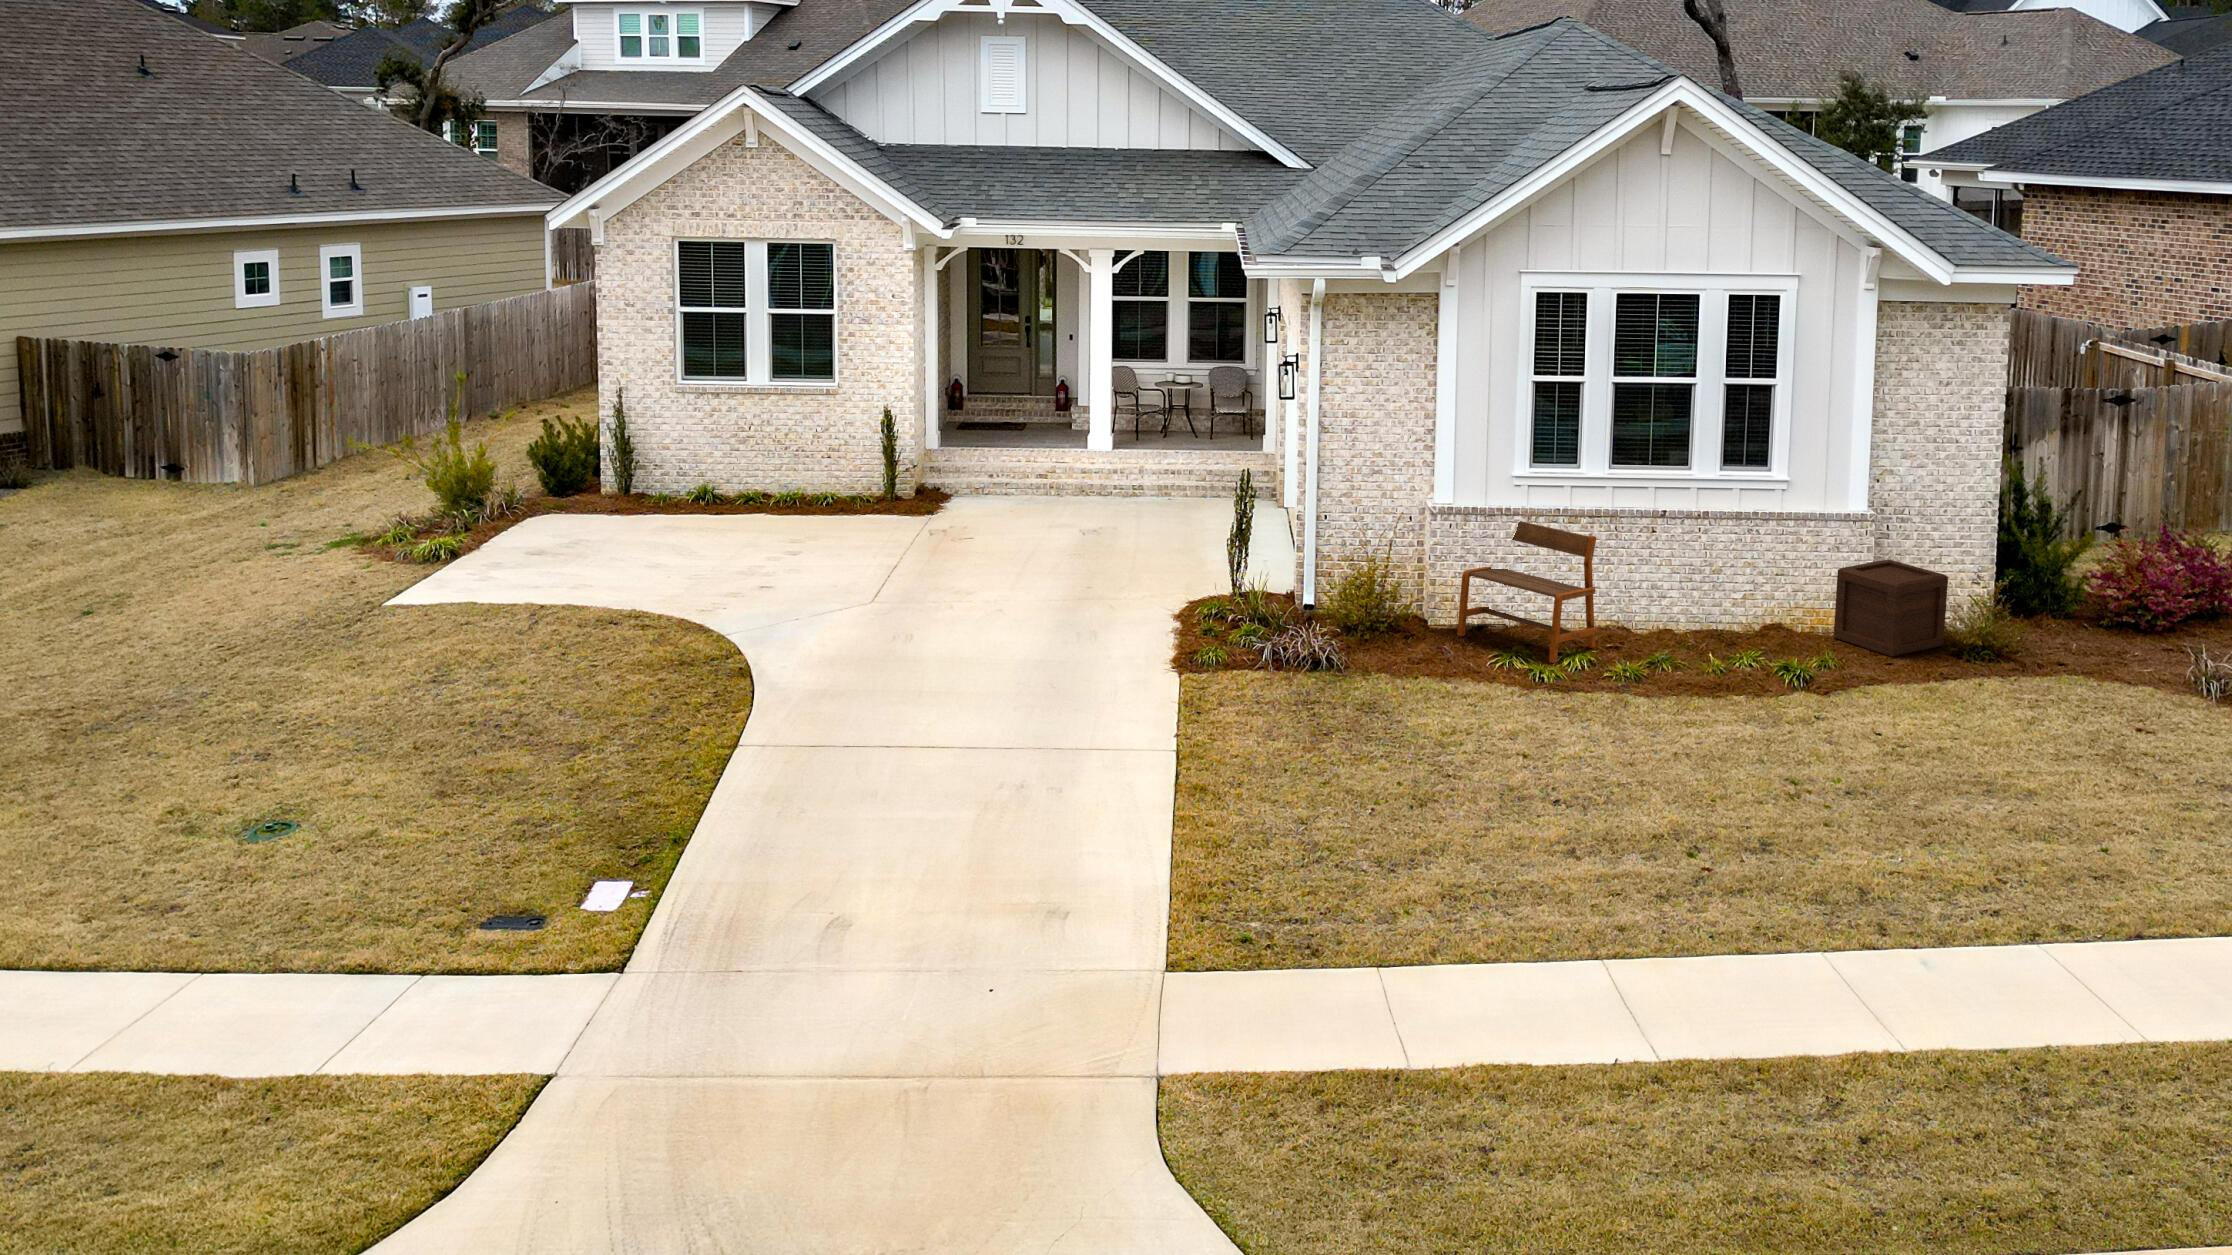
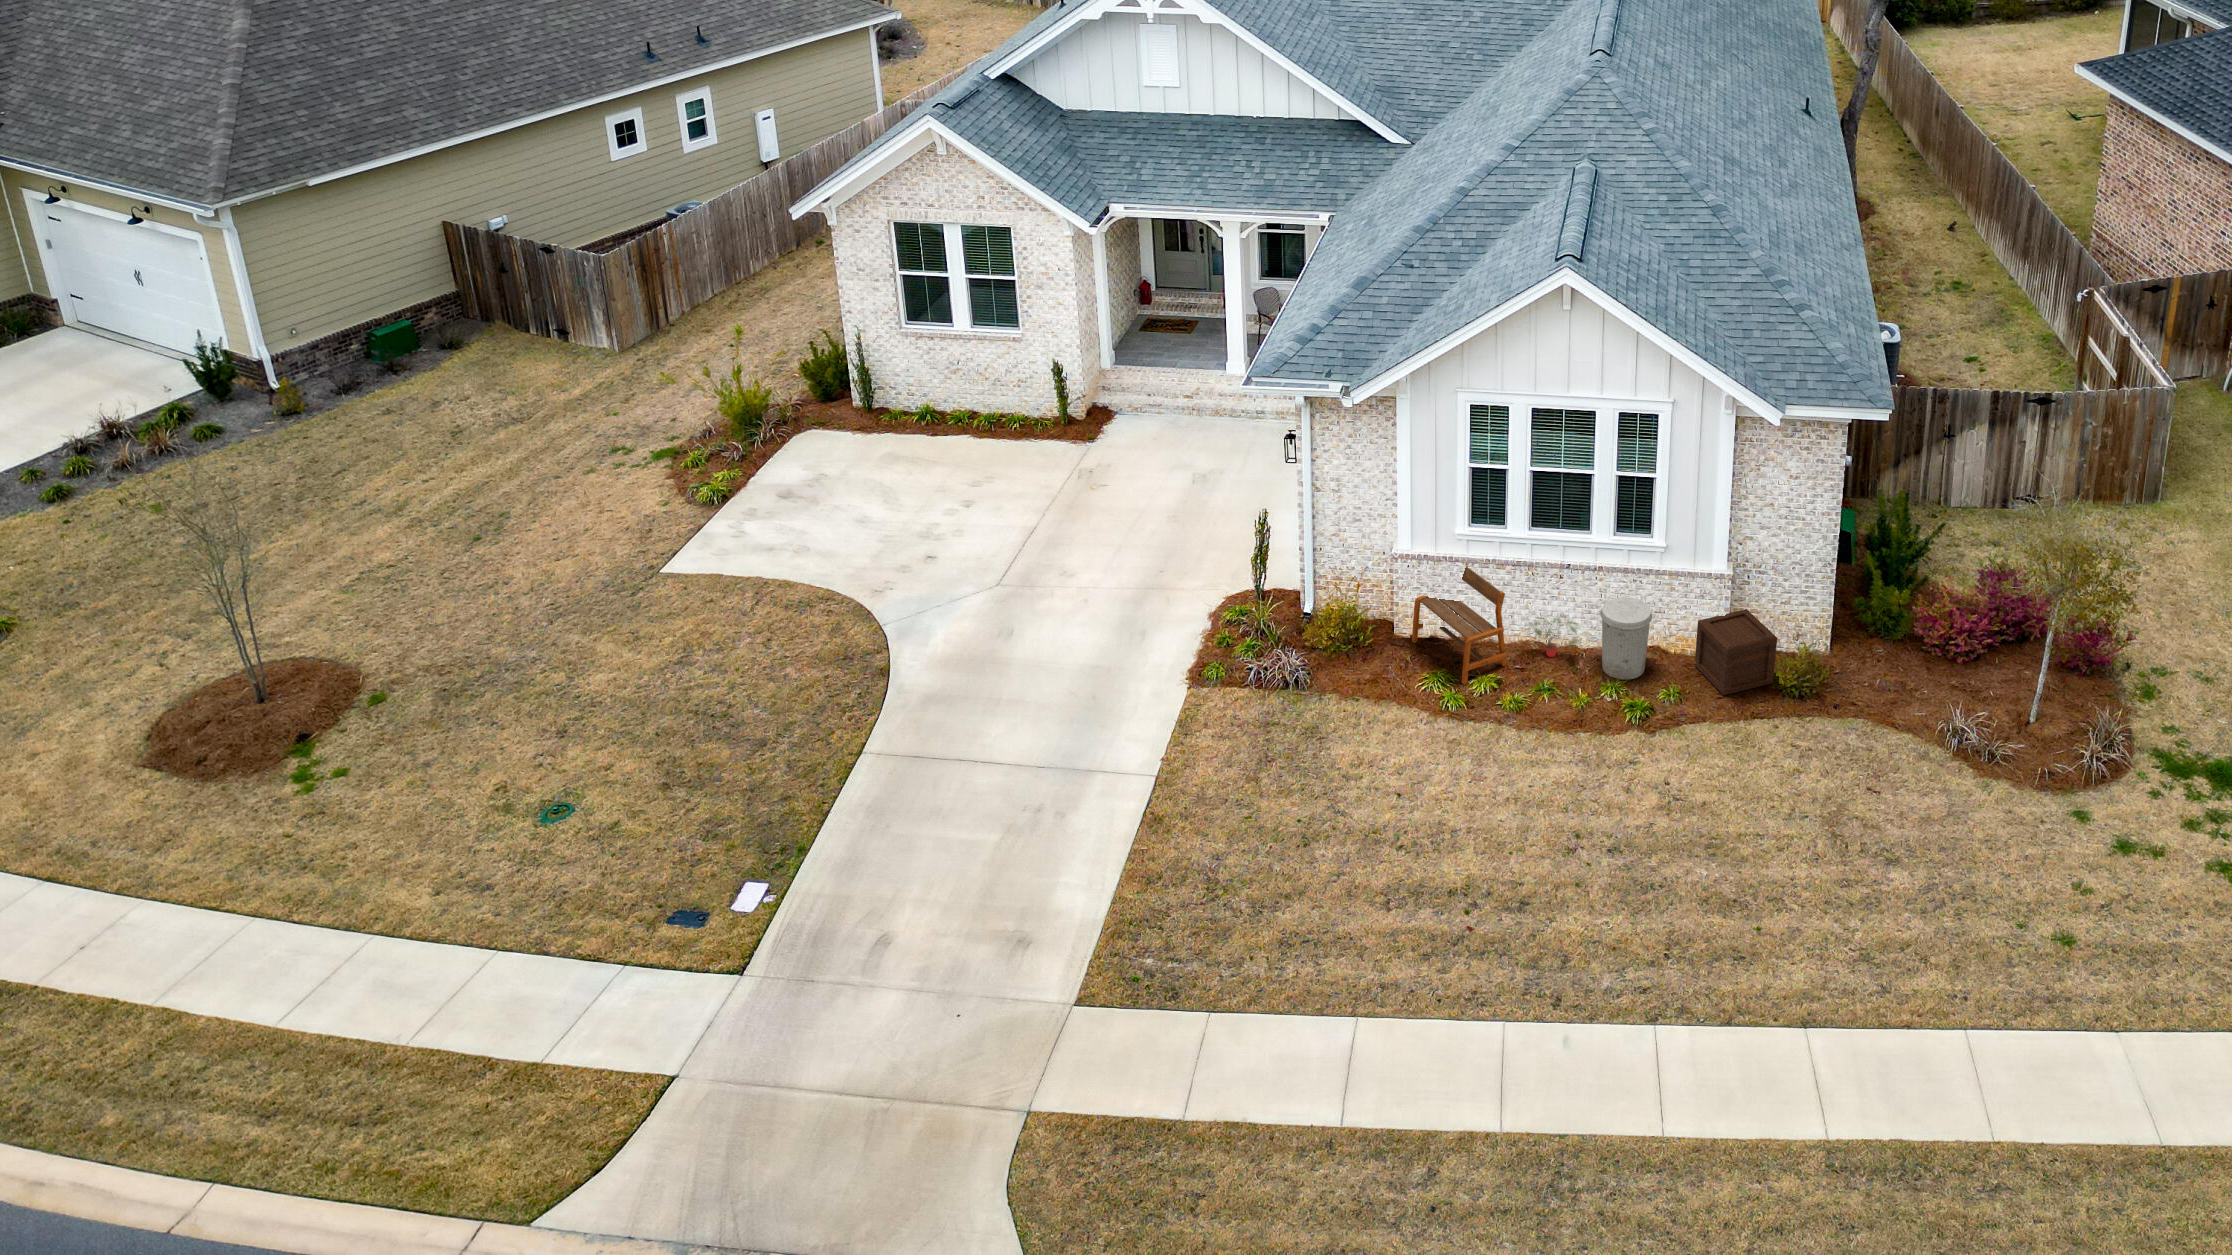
trash can: none [1714,548,1785,651] -> present [1600,597,1652,679]
potted plant: none [1612,579,1687,639] -> present [1534,618,1577,657]

